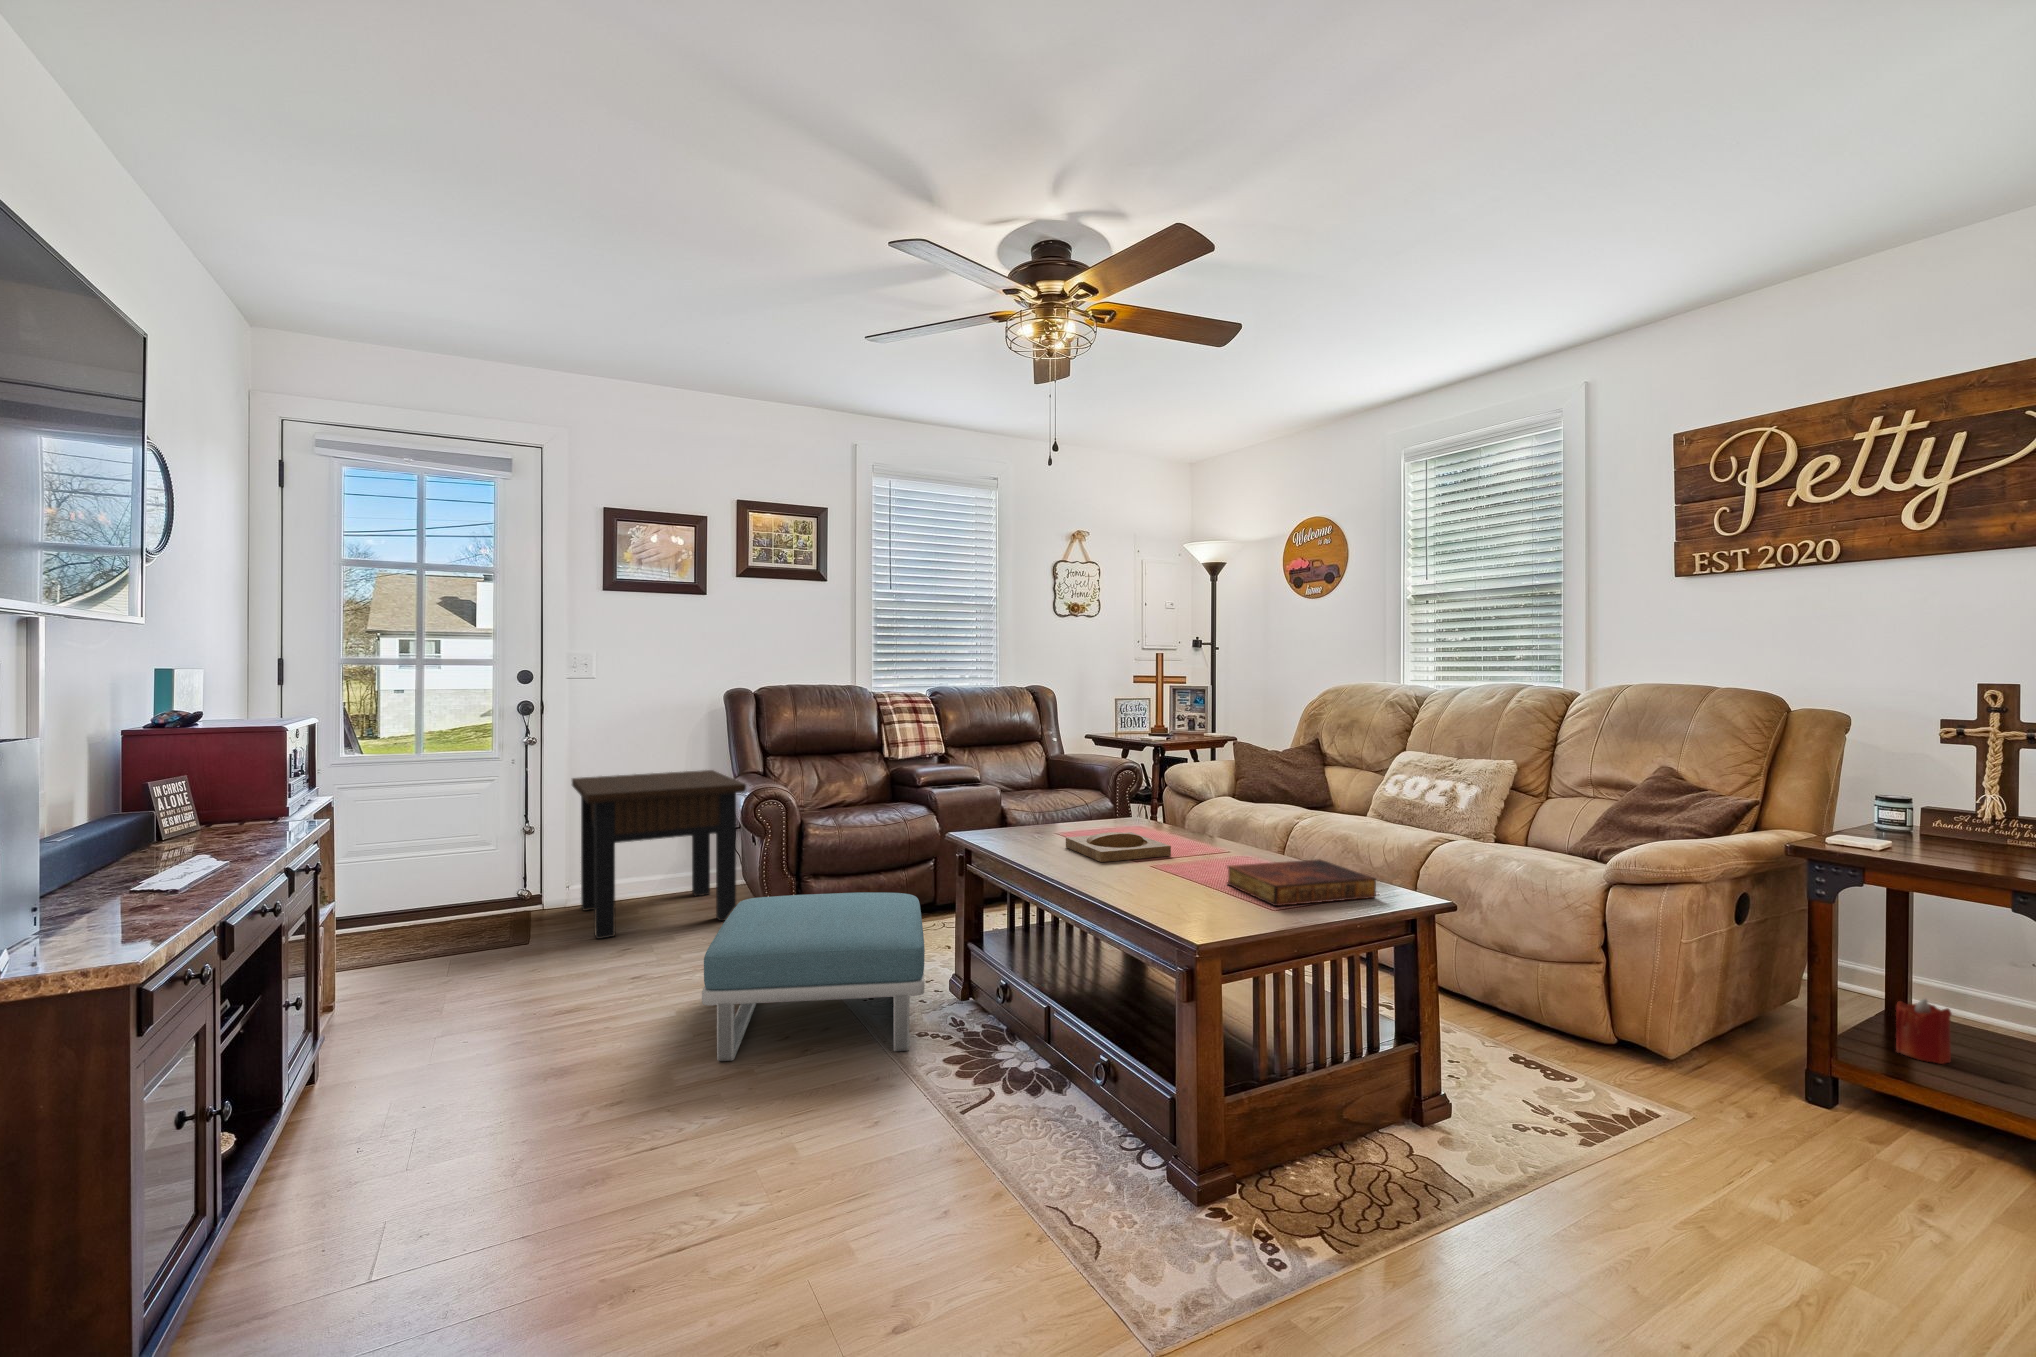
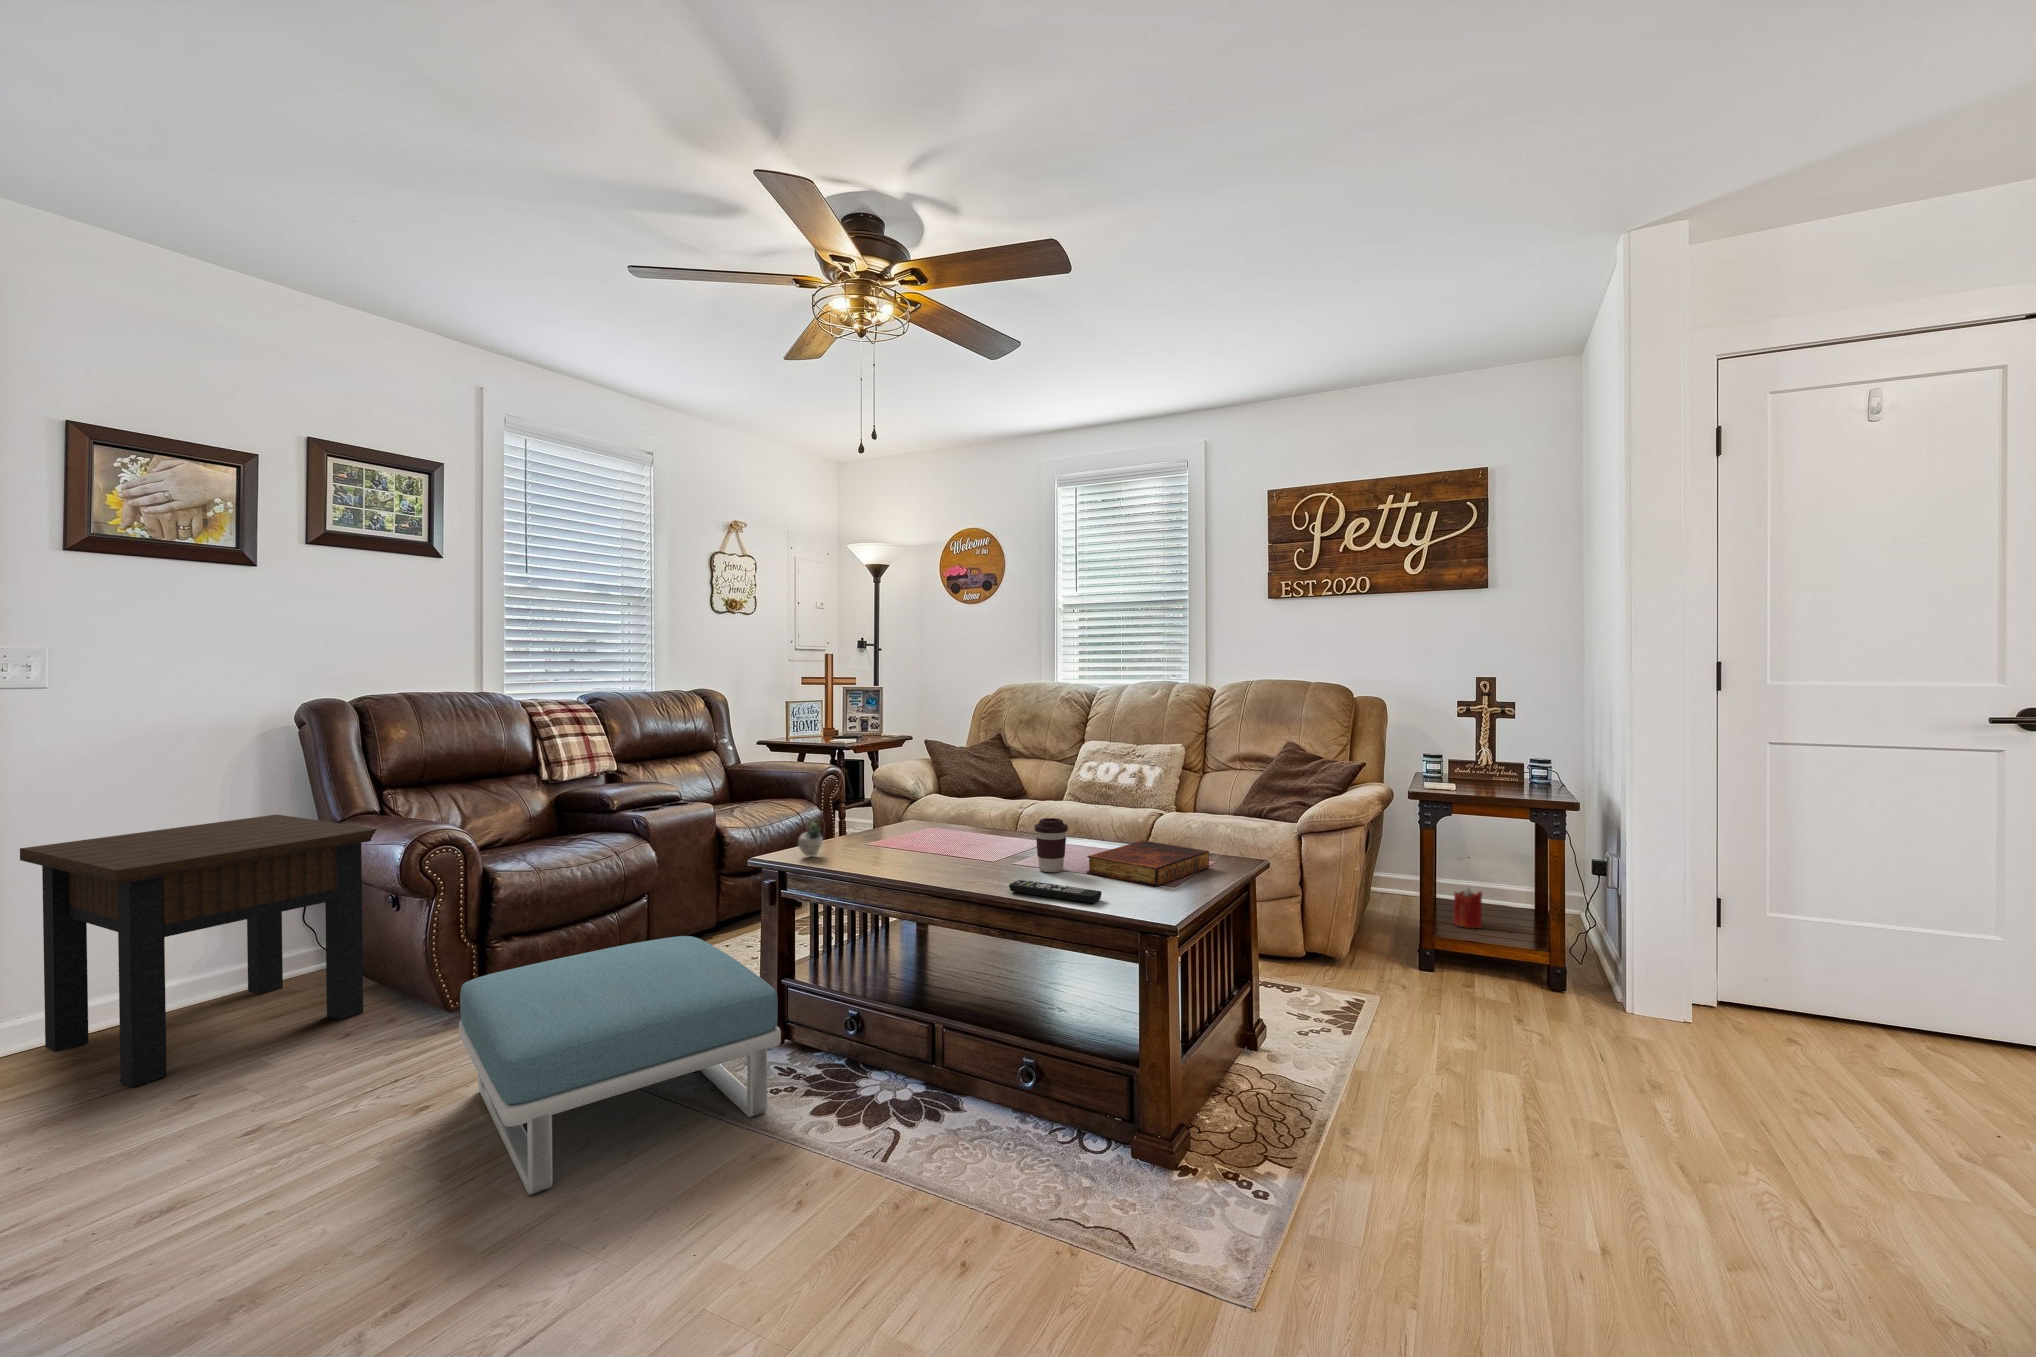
succulent plant: none [994,799,1041,838] -> present [798,820,823,857]
coffee cup: none [1177,822,1213,879] -> present [1035,818,1068,872]
tray: present [1066,832,1171,862] -> none [889,836,998,869]
remote control: none [1116,879,1193,910] -> present [1009,880,1102,903]

